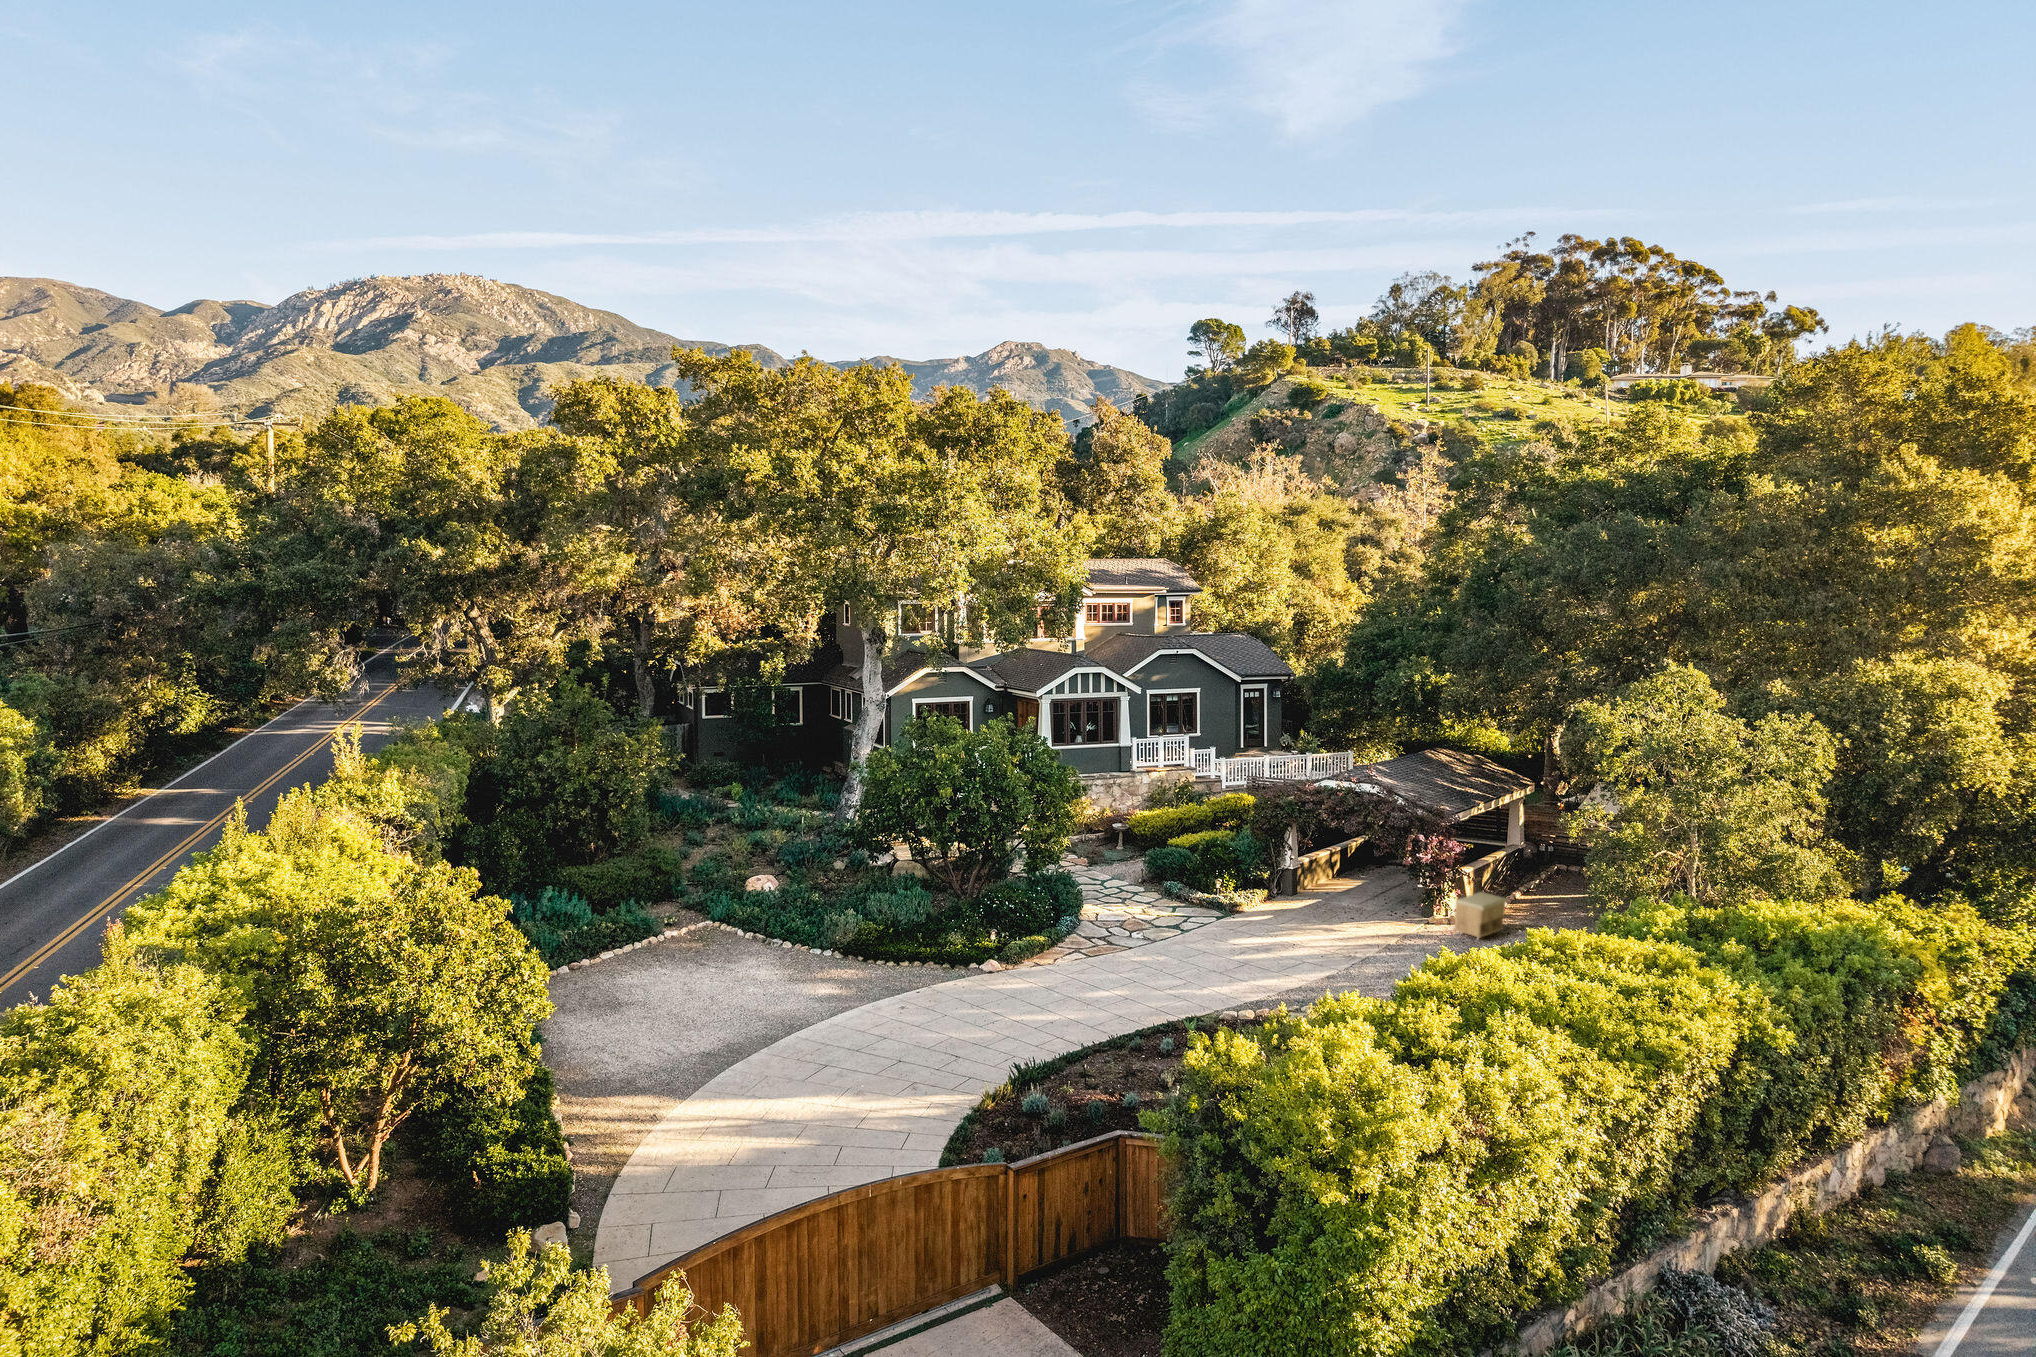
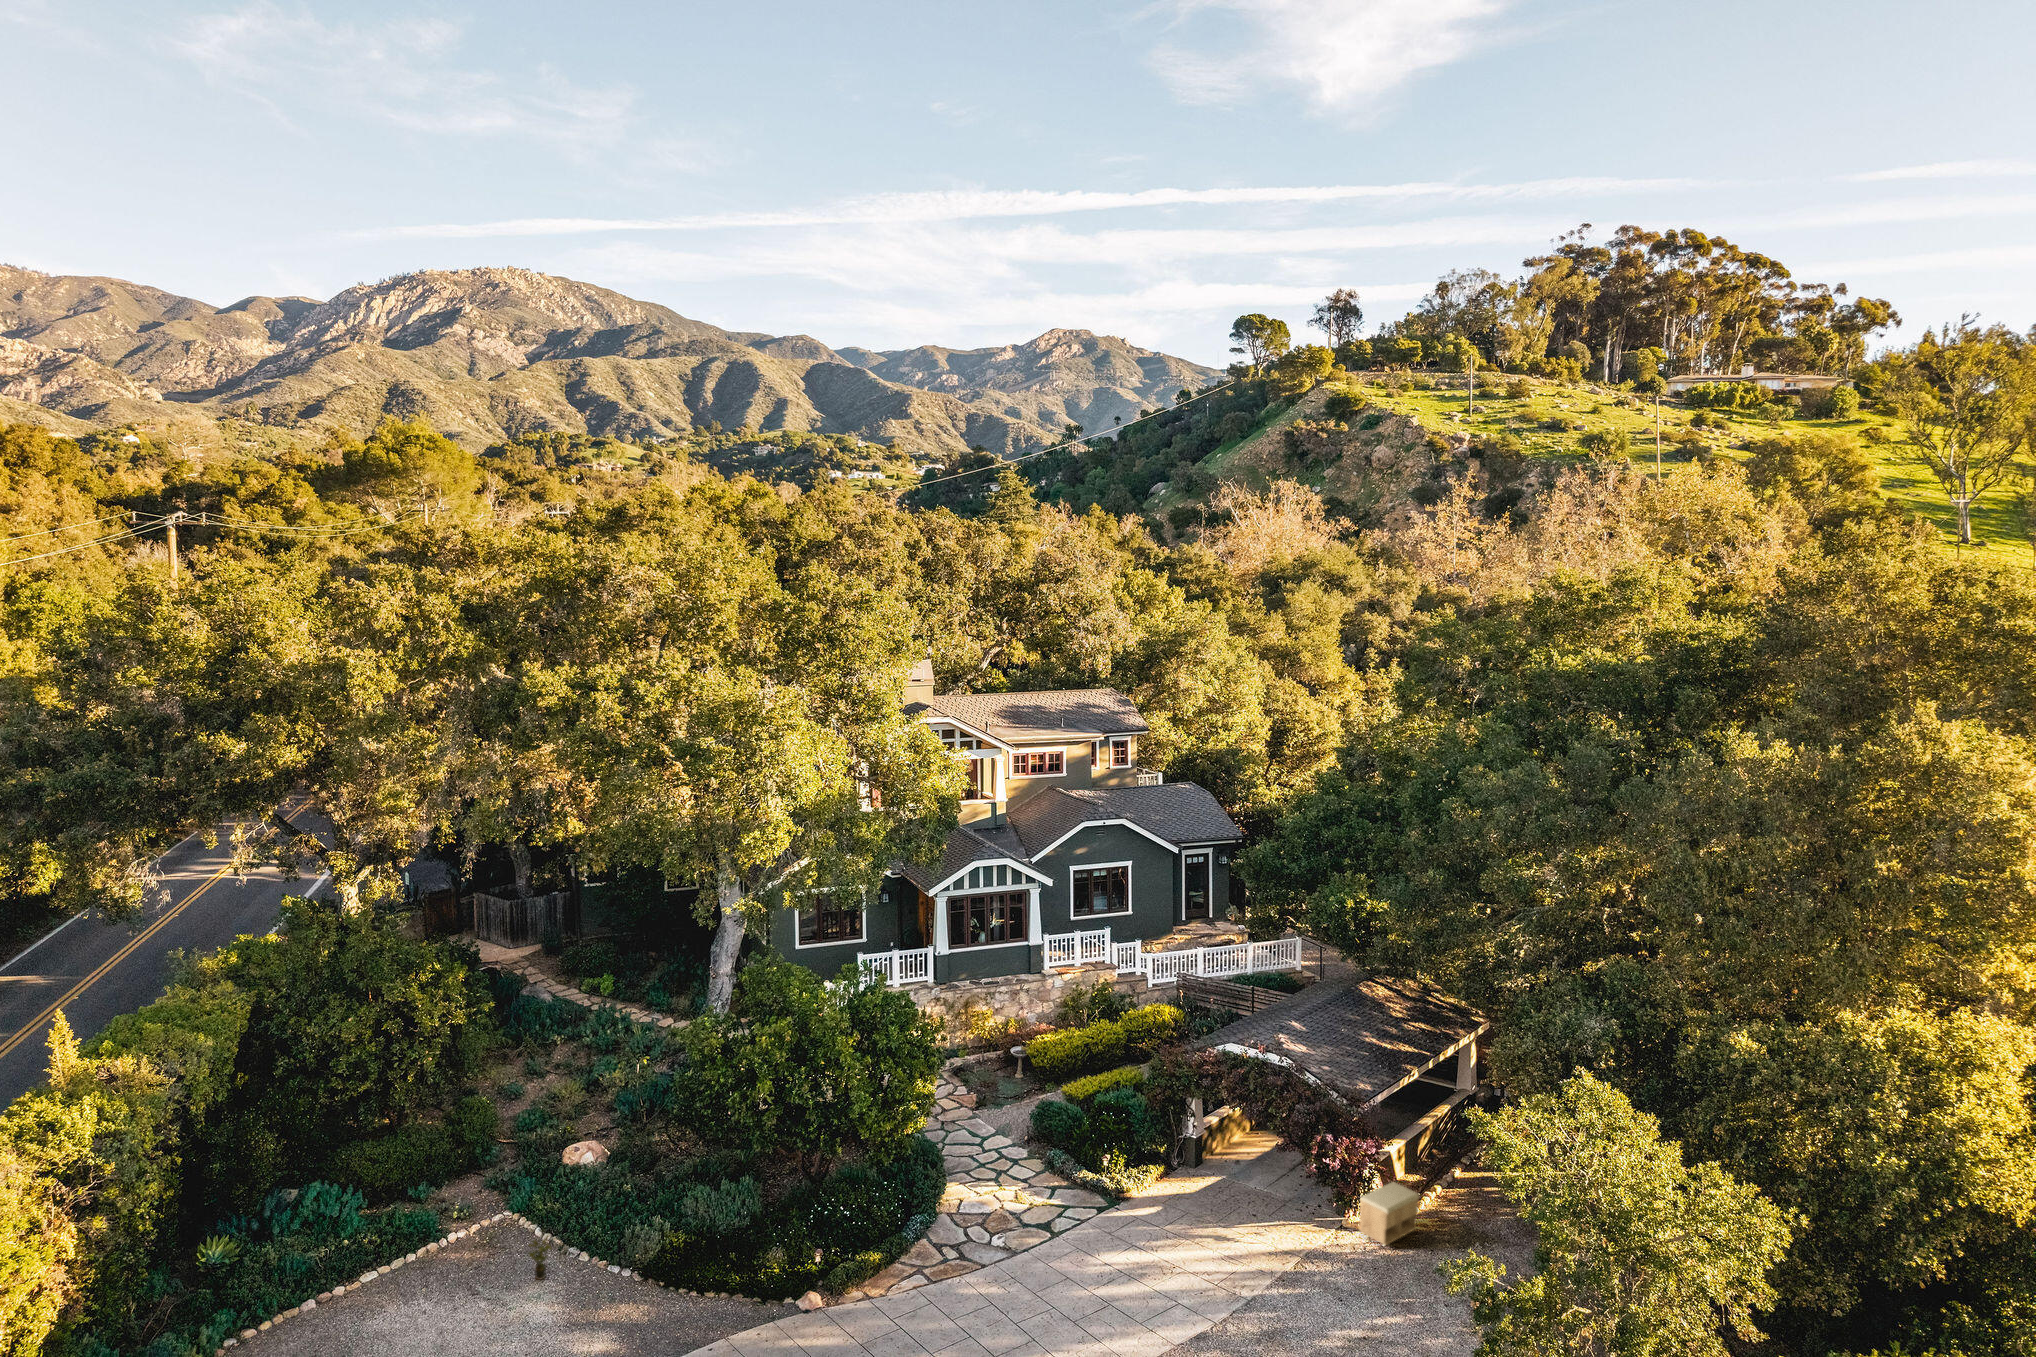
potted plant: none [743,915,763,954] -> present [529,1236,551,1280]

